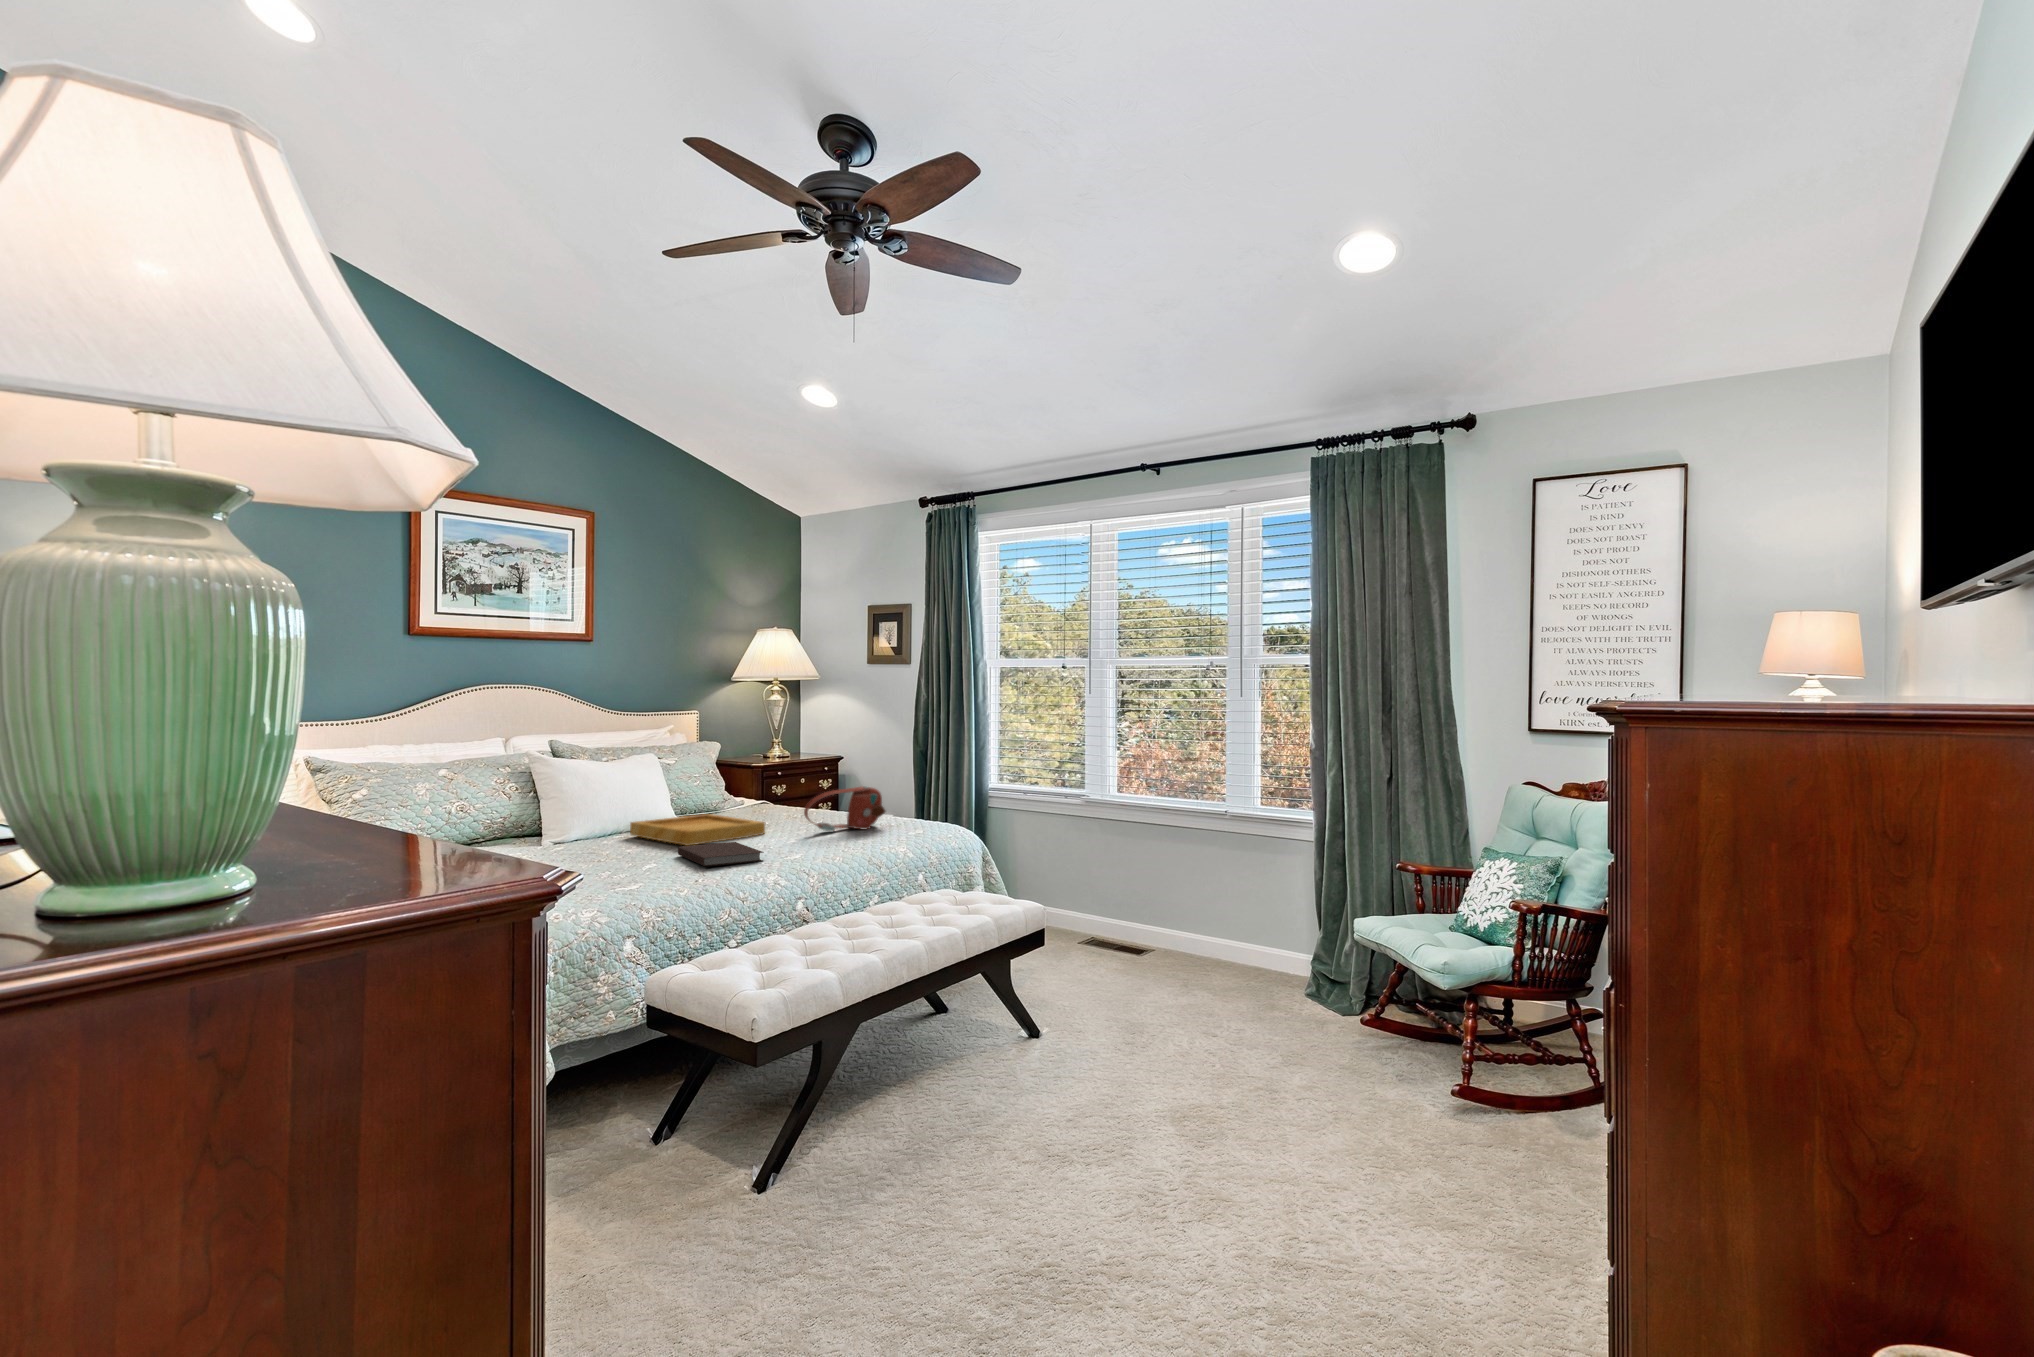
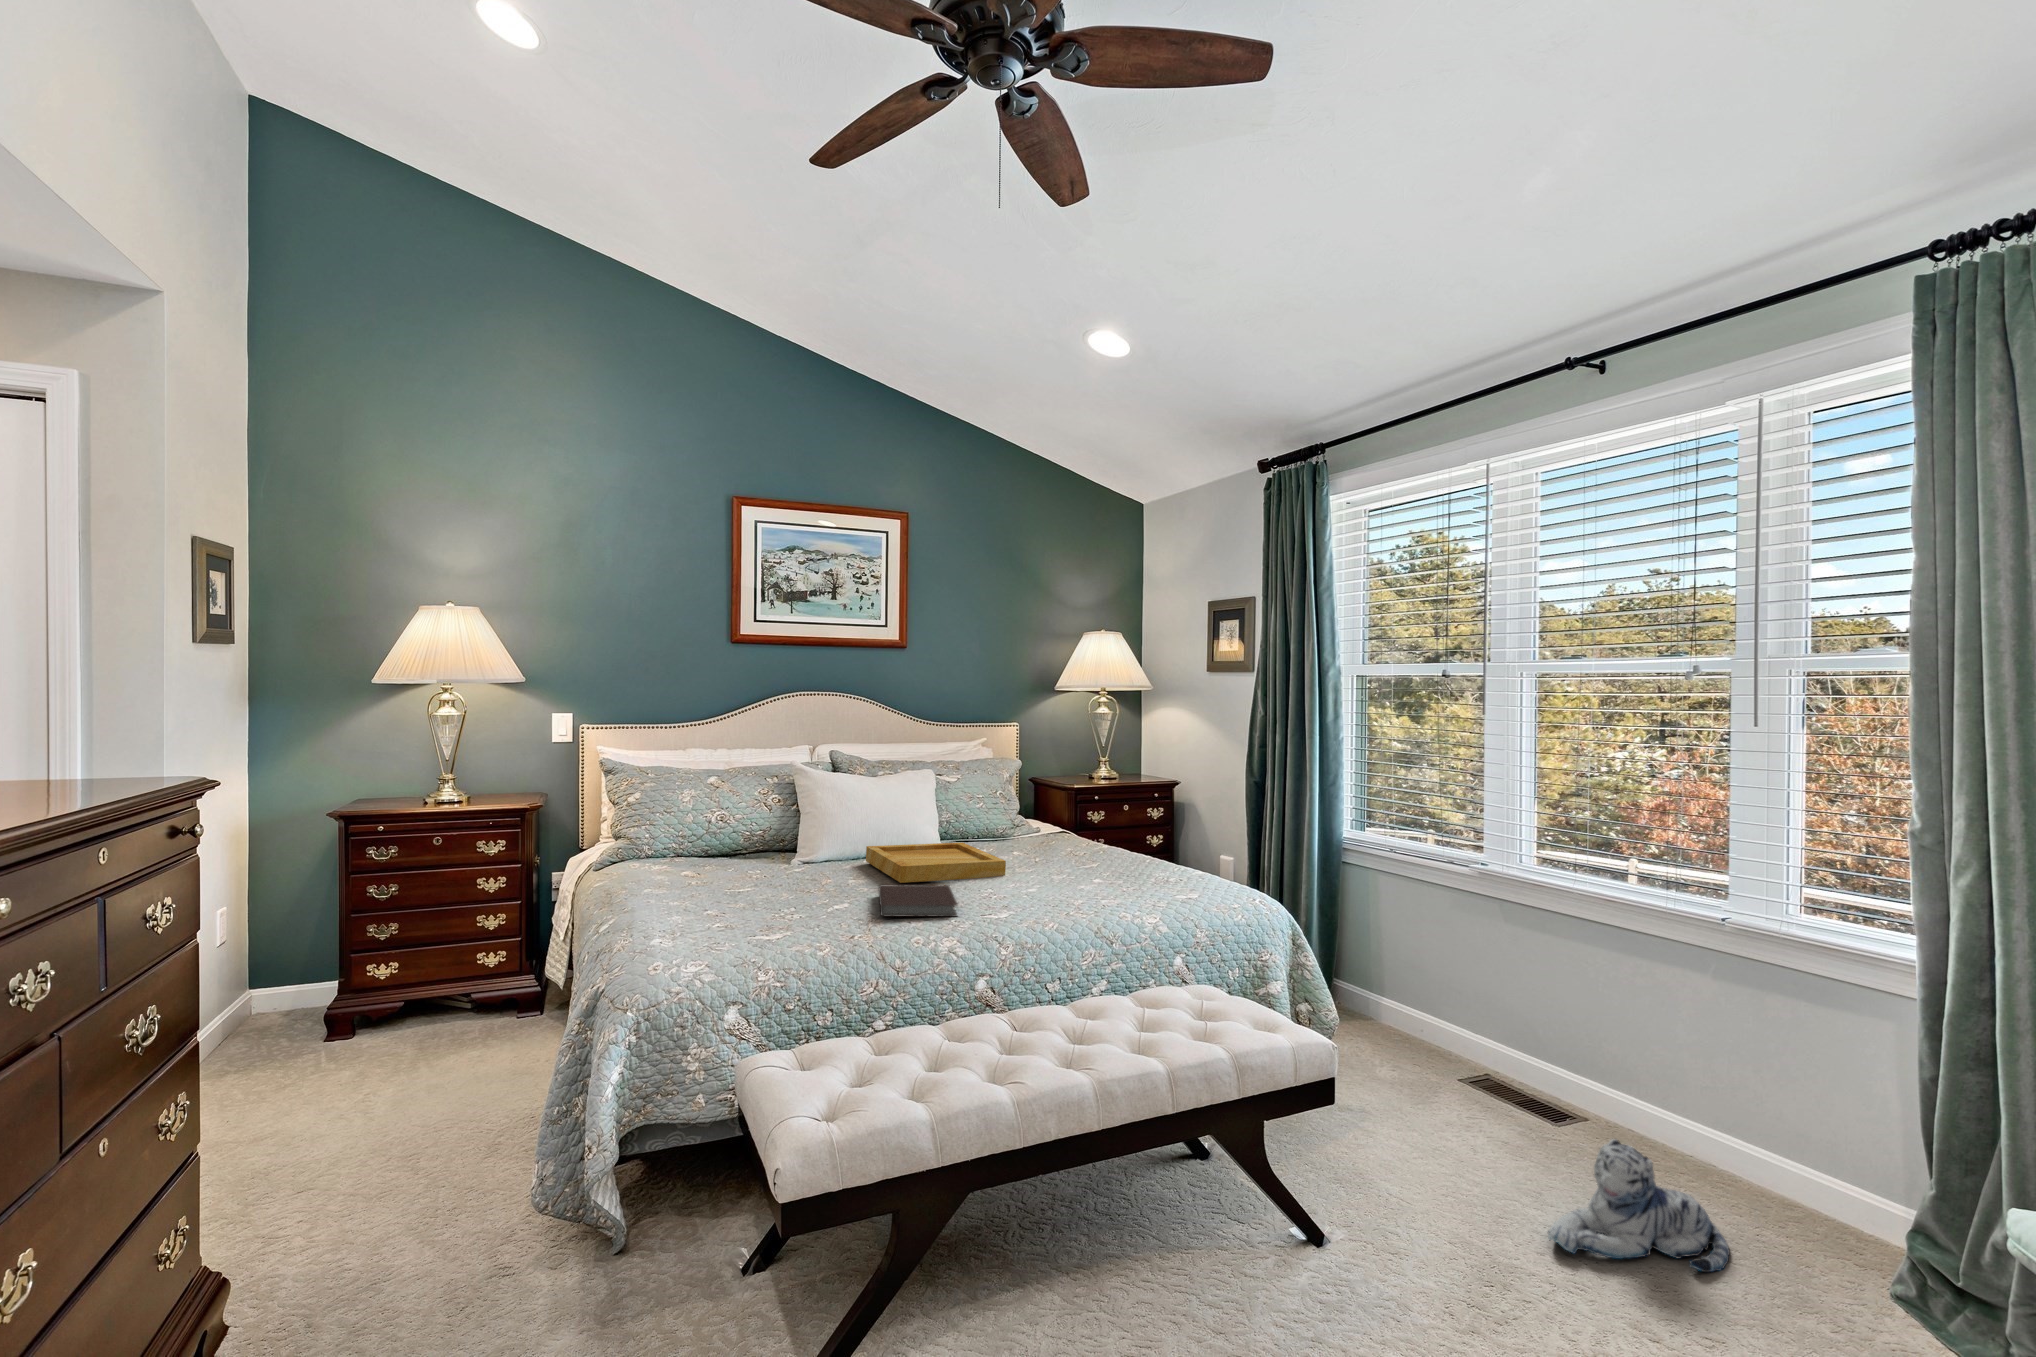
handbag: present [804,786,885,831] -> none [1044,826,1155,883]
plush toy: none [1151,943,1234,1011] -> present [1548,1139,1730,1273]

